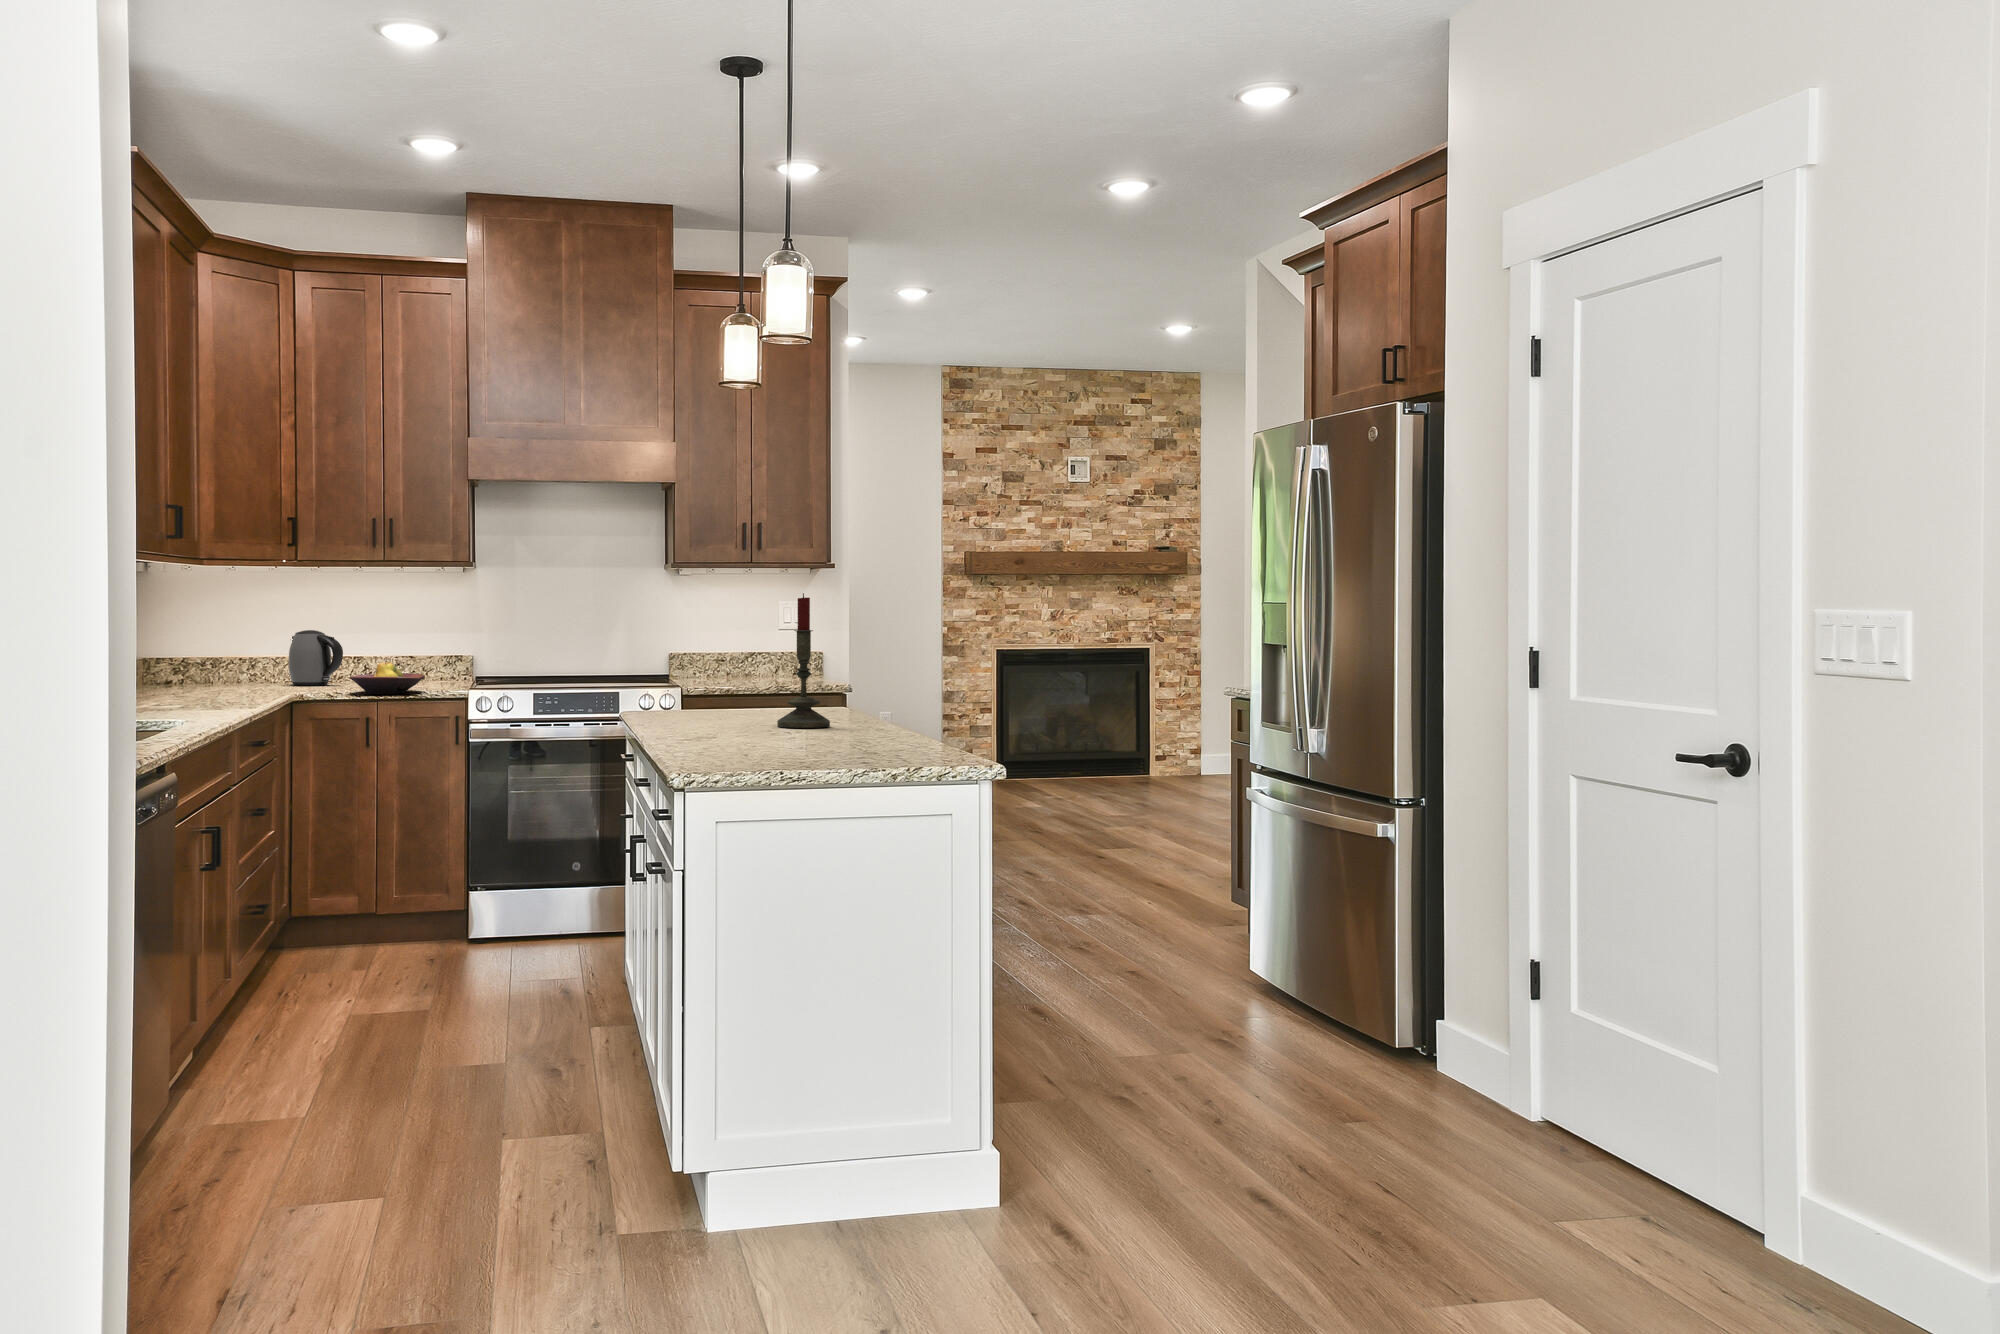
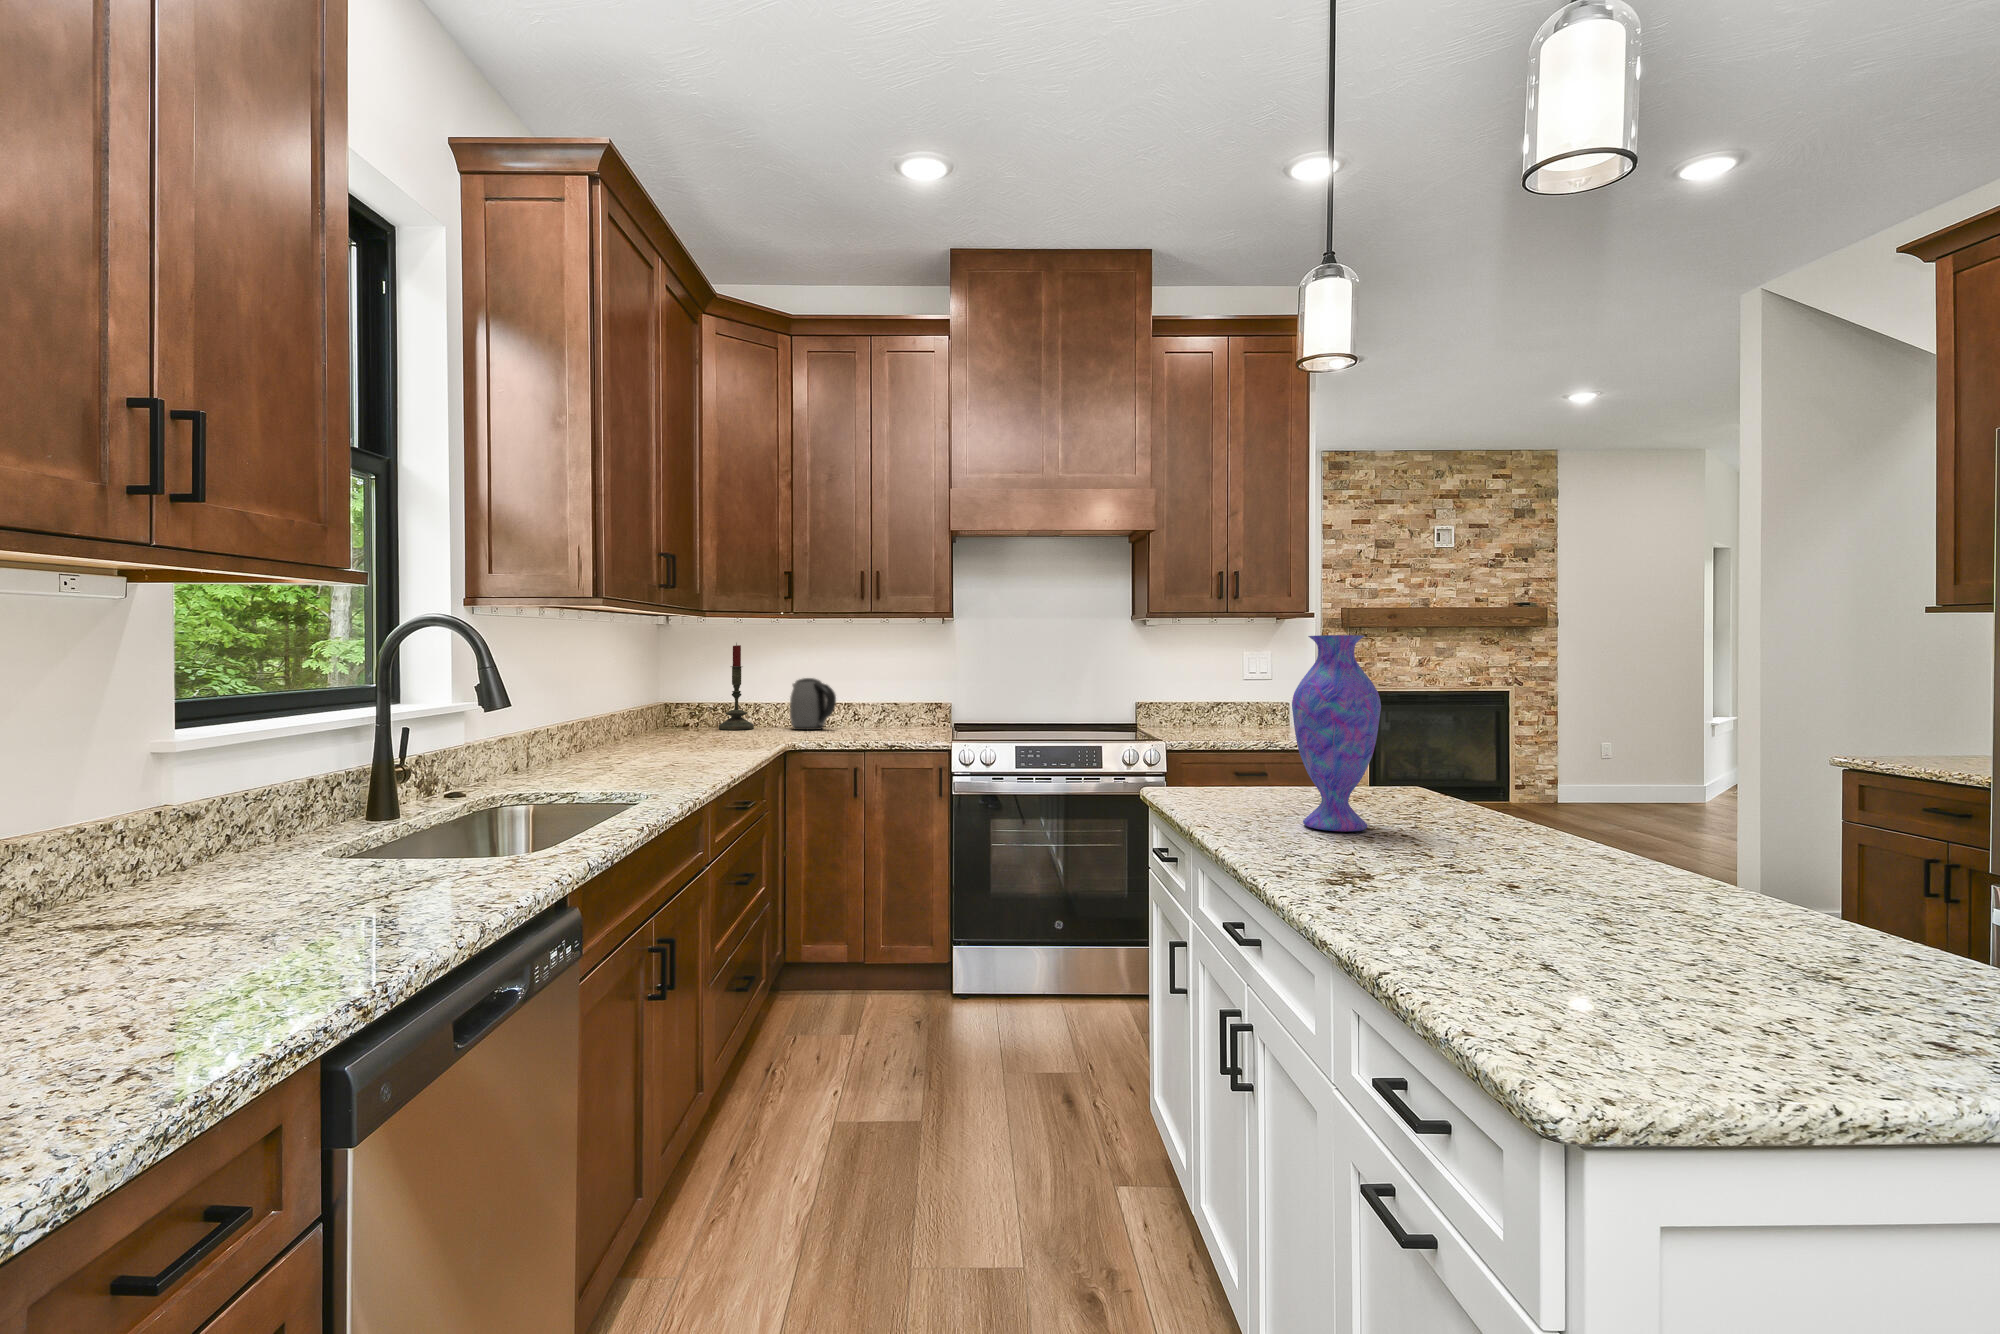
vase: none [707,593,763,719] -> present [1292,635,1381,832]
candle: present [777,593,830,728] -> present [719,644,754,730]
fruit bowl: present [350,662,424,694] -> none [833,712,906,747]

